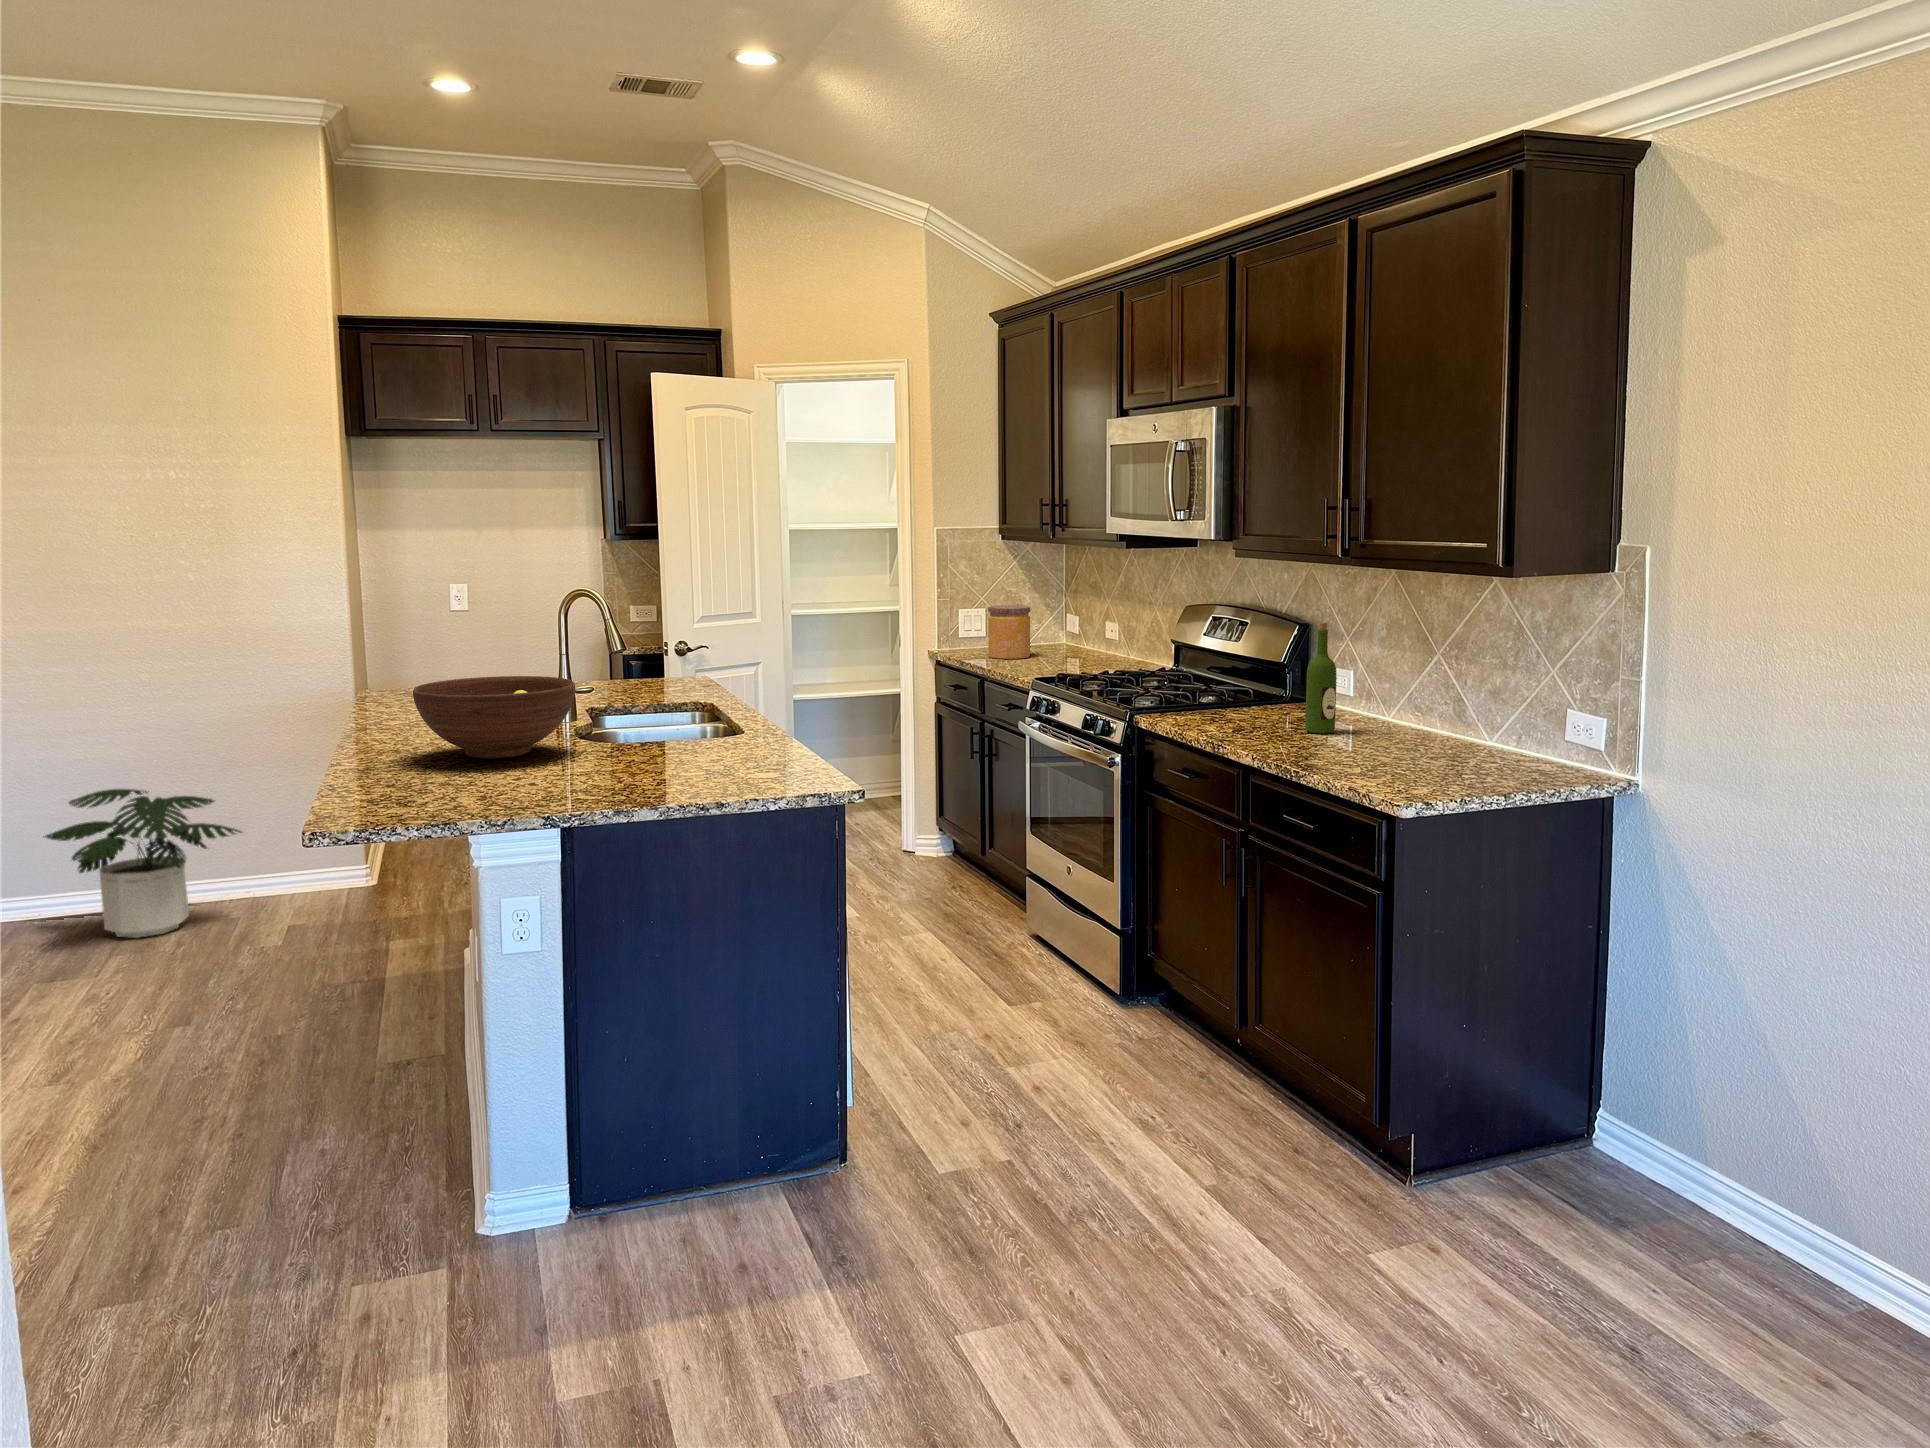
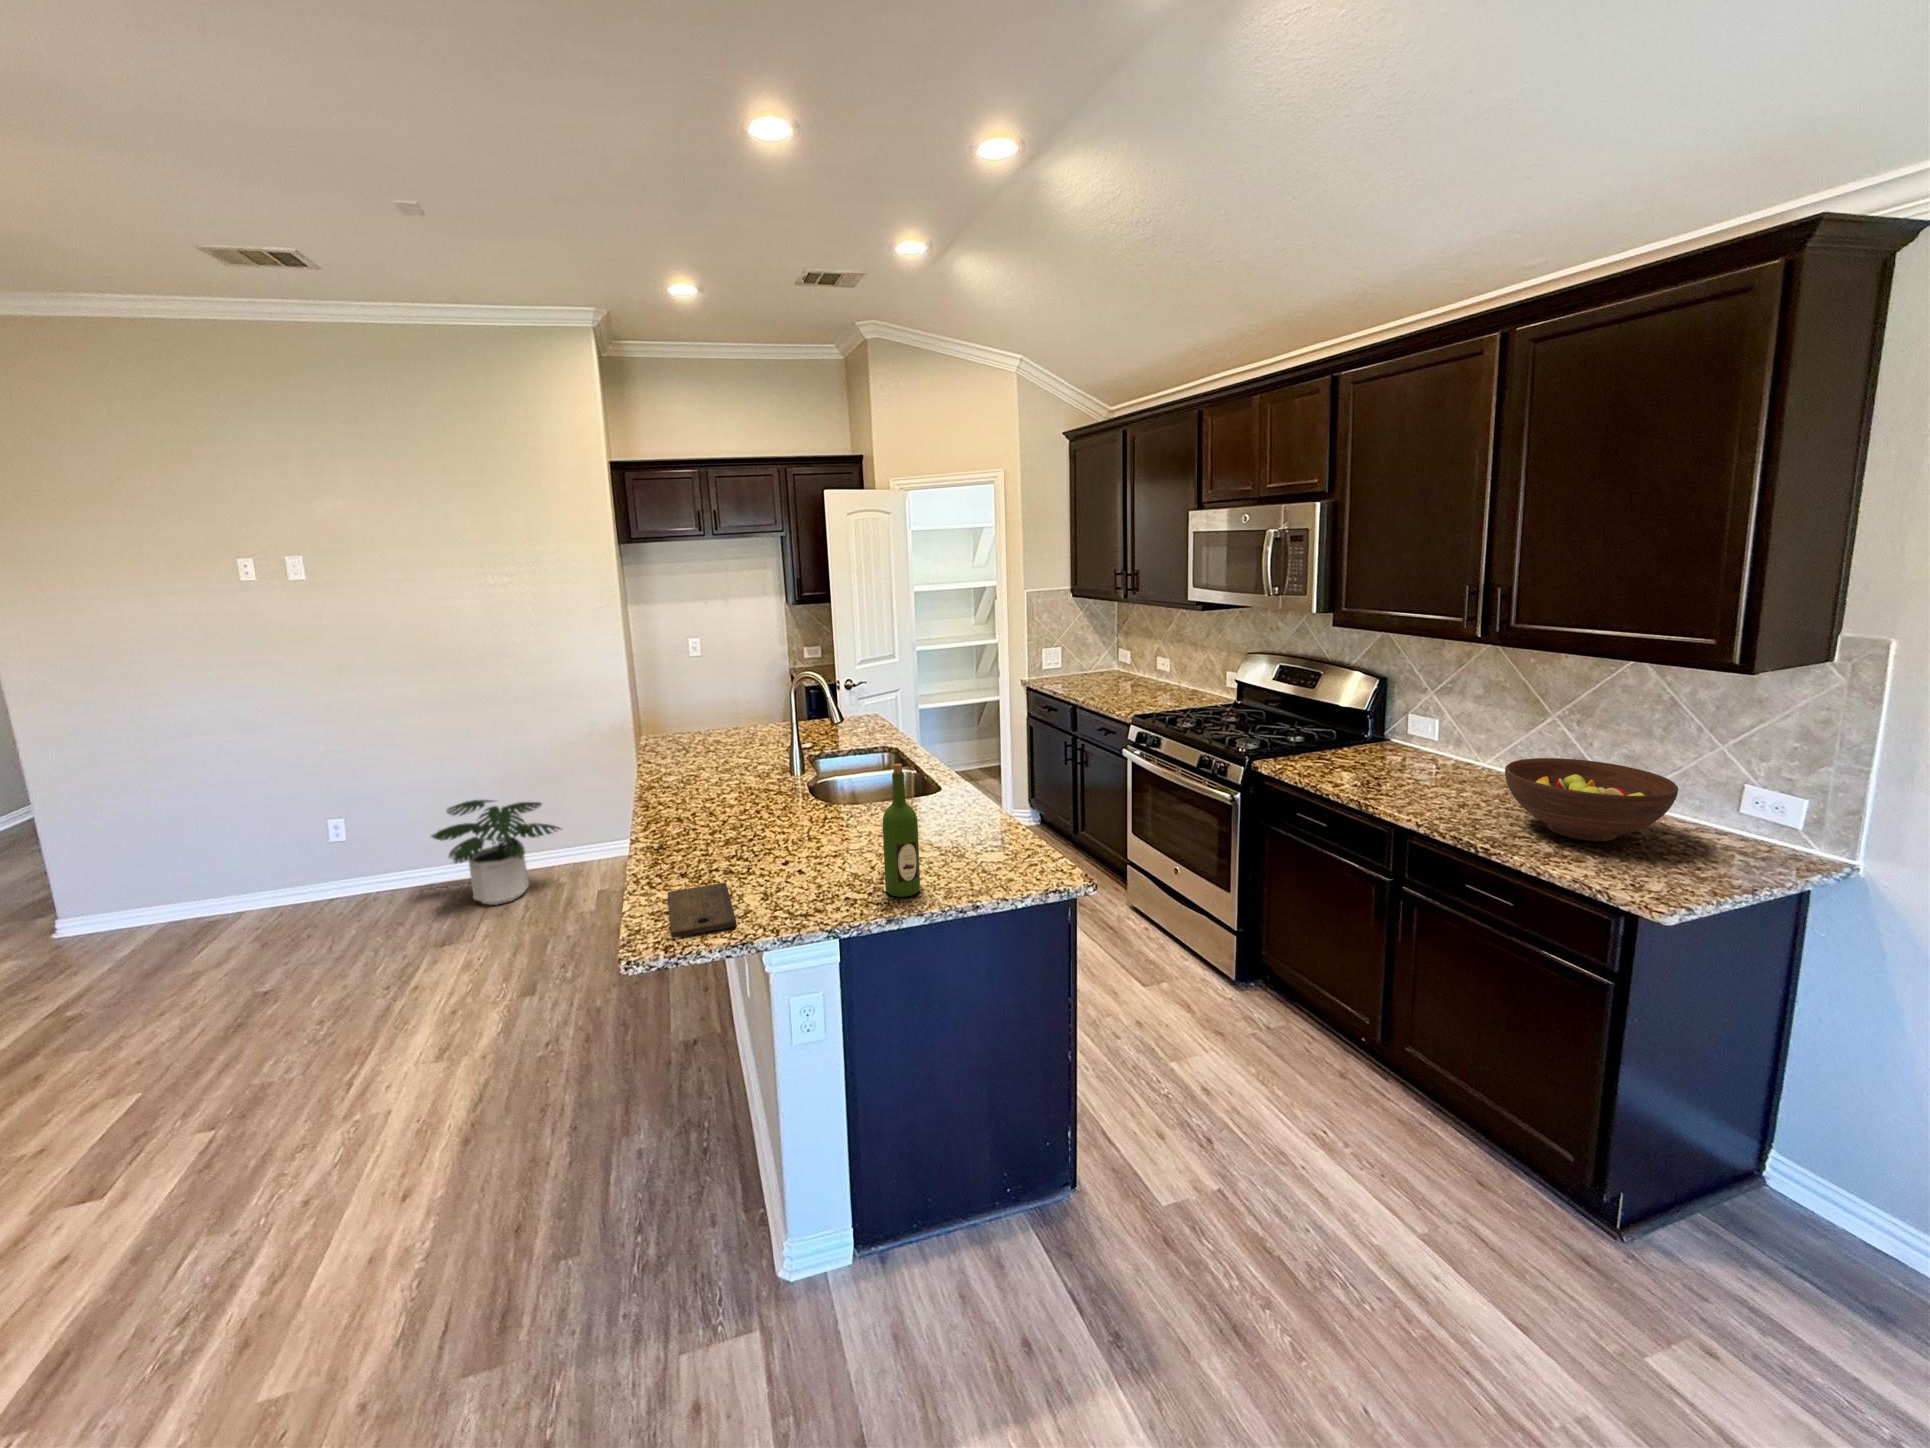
jar: present [988,605,1031,659] -> none [1073,649,1105,689]
wine bottle: present [1305,623,1336,733] -> present [883,763,920,897]
fruit bowl: present [413,676,575,759] -> present [1505,758,1678,841]
cutting board: none [361,771,435,801] -> present [668,883,736,938]

